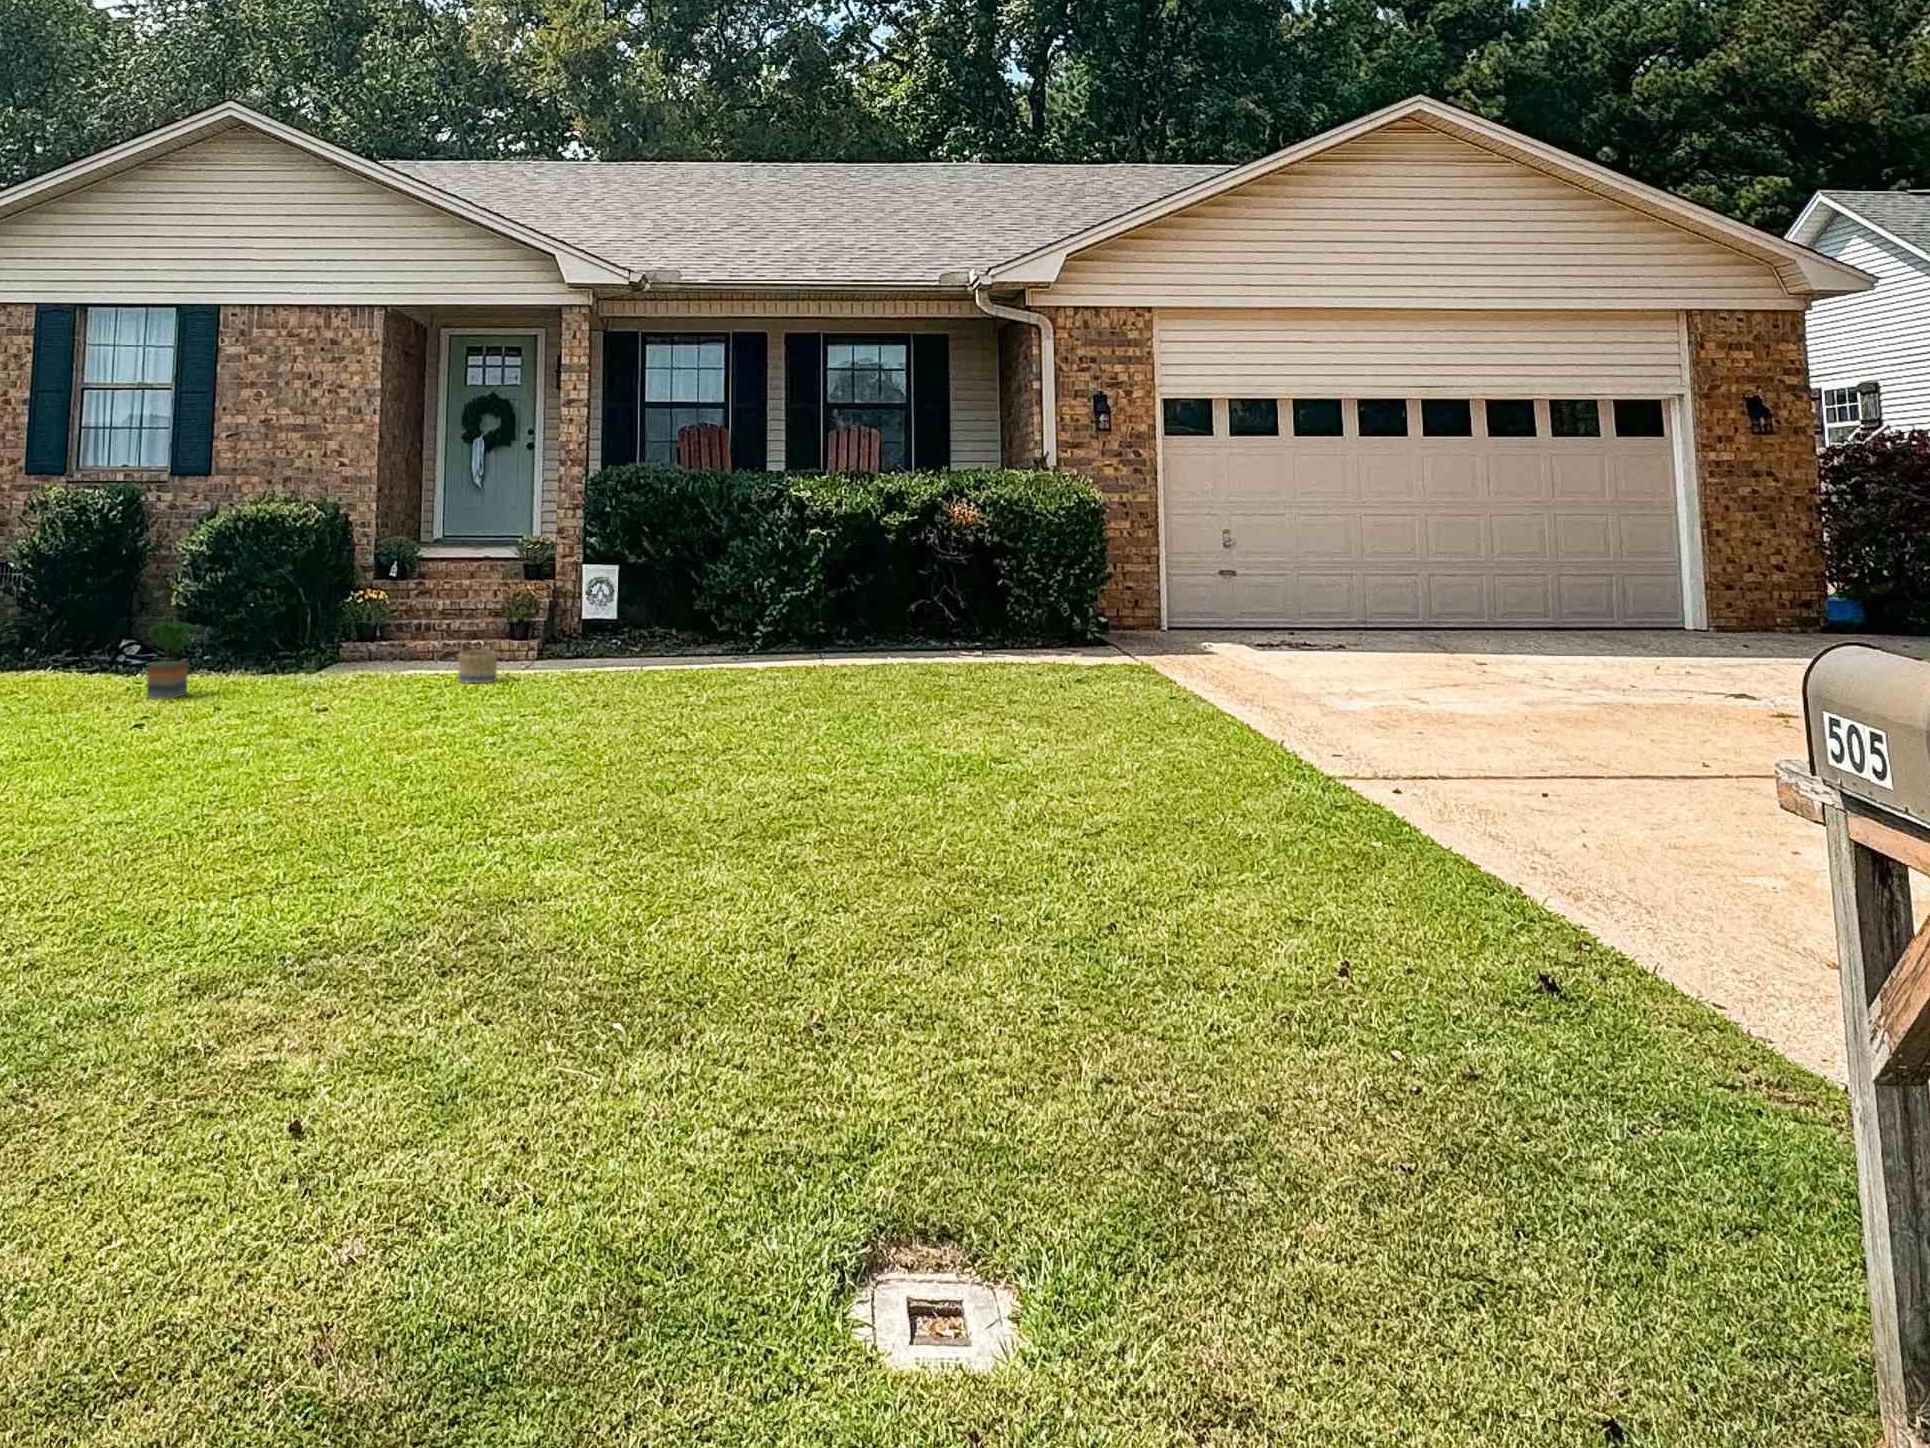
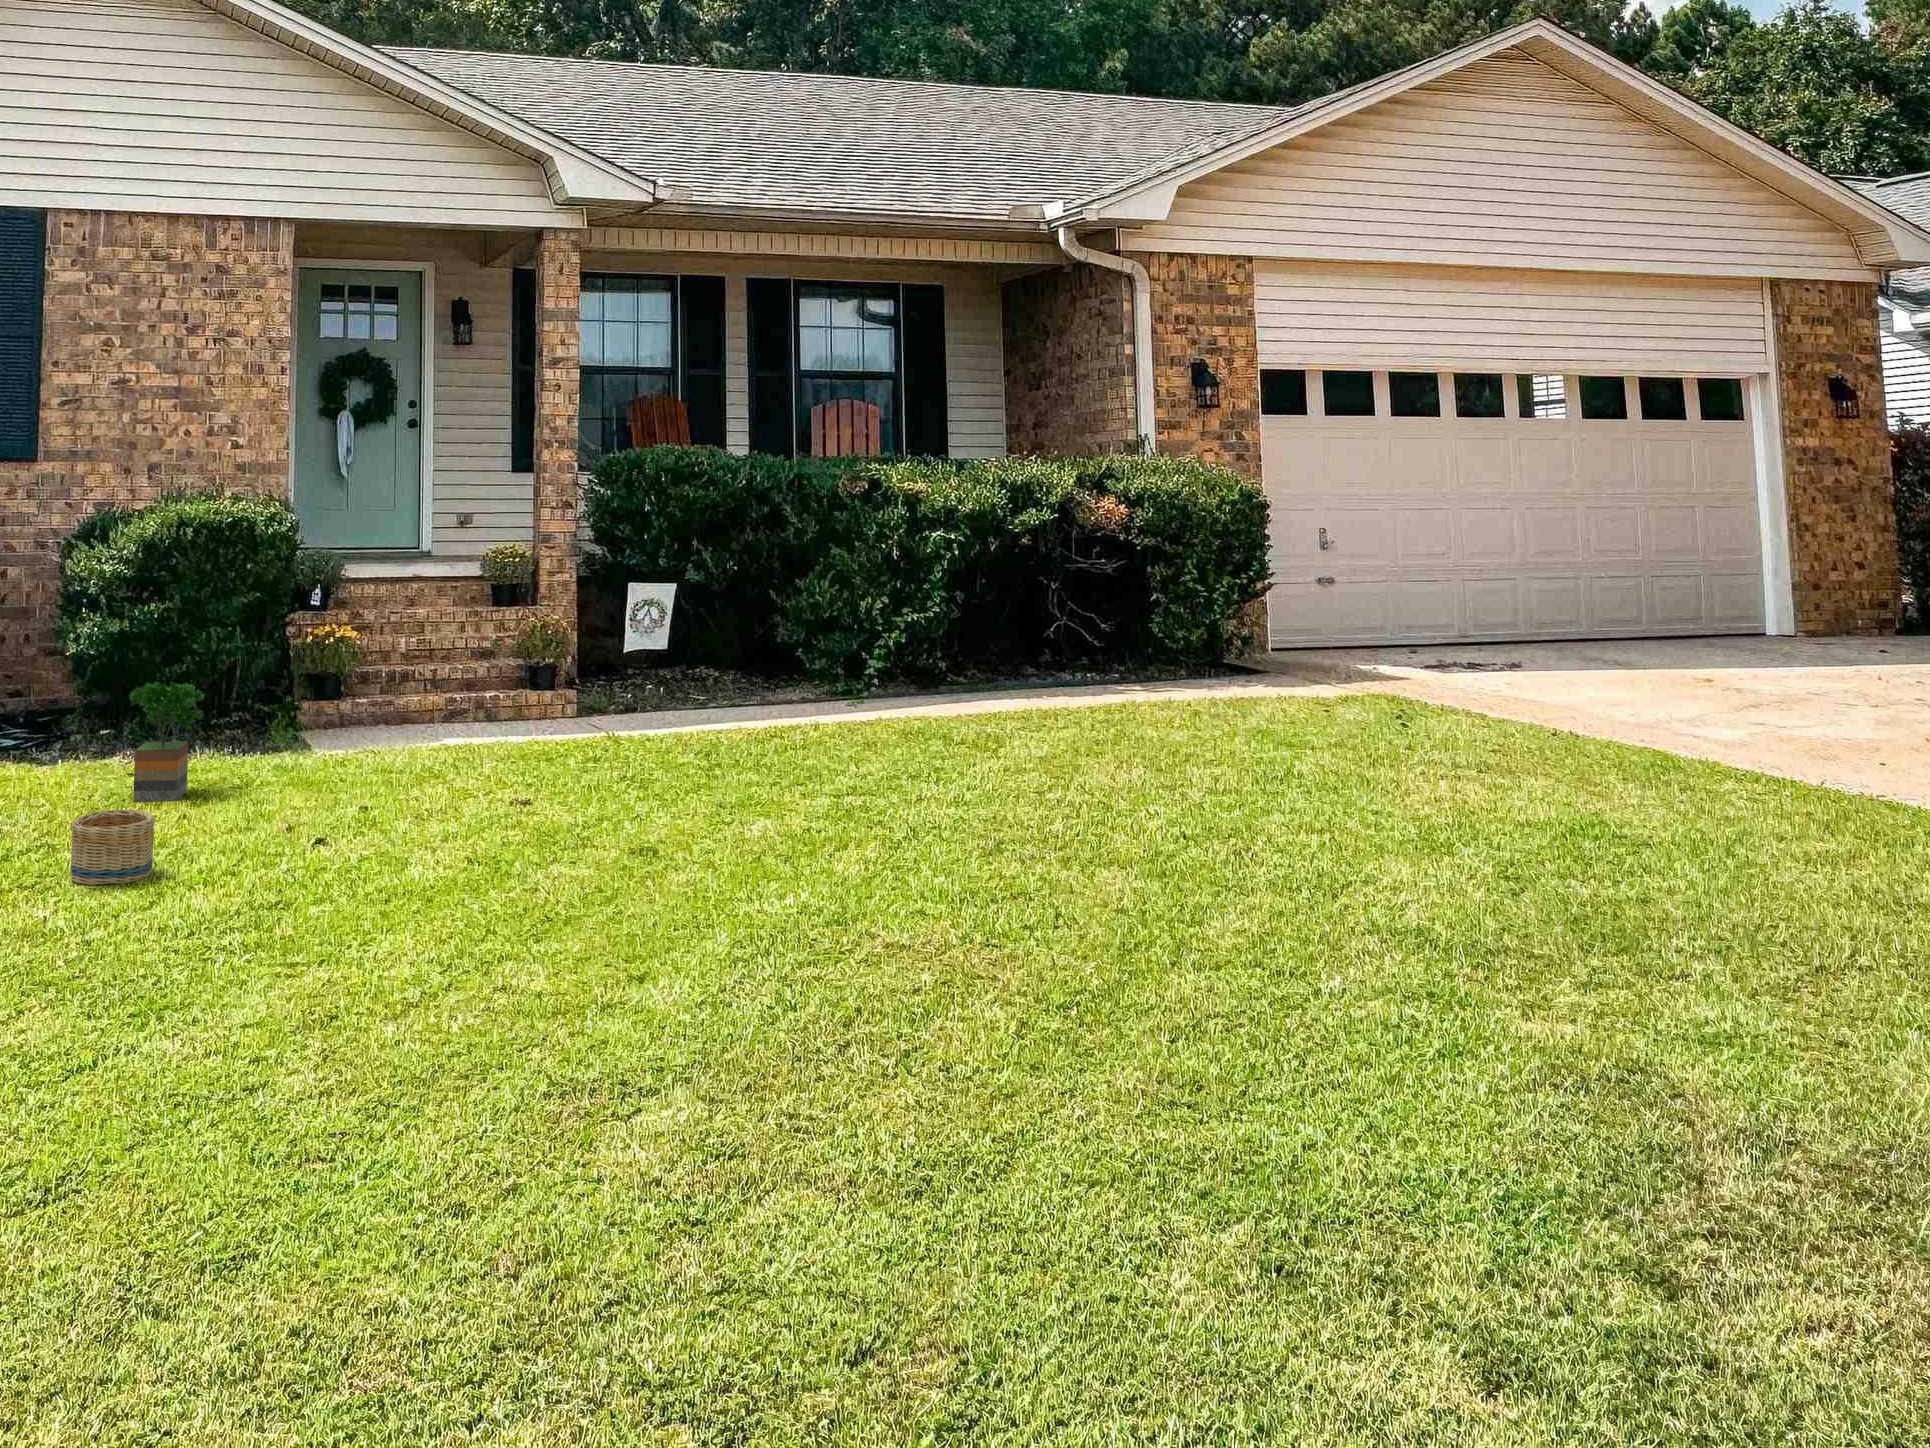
basket: present [458,650,497,683] -> present [71,810,156,886]

